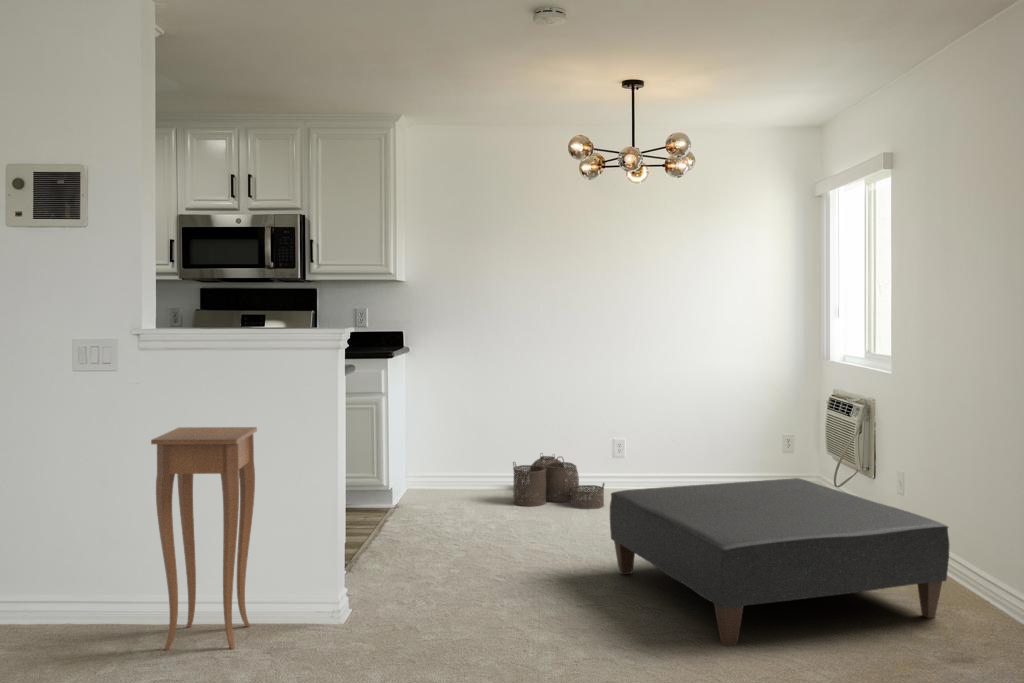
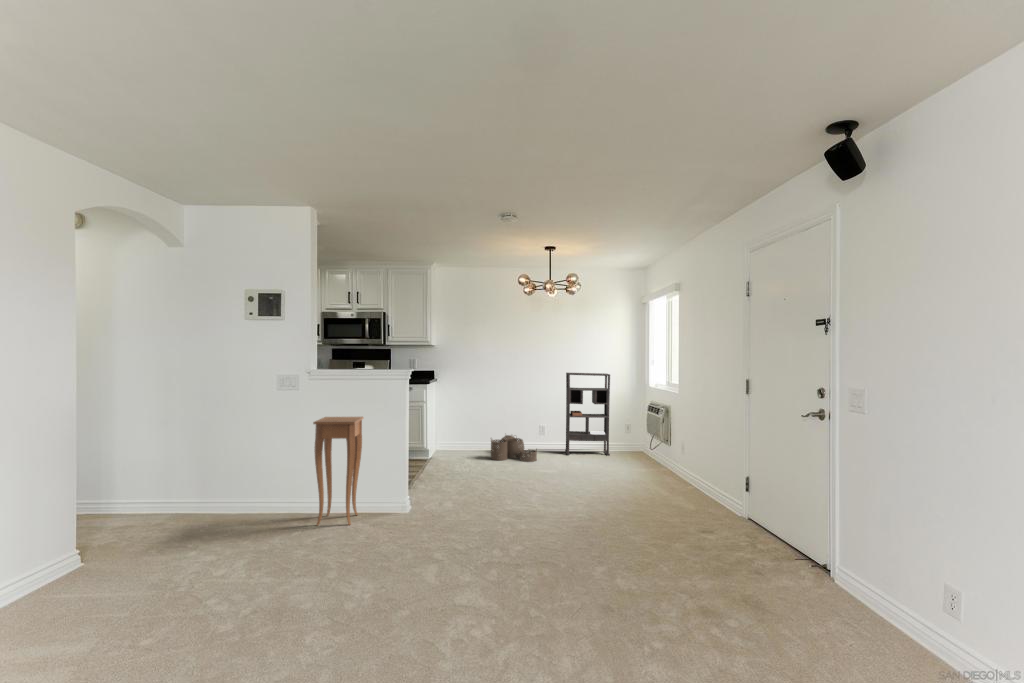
bookshelf: none [658,334,750,496] -> present [565,373,610,456]
ottoman: present [610,478,950,645] -> none [537,444,697,522]

